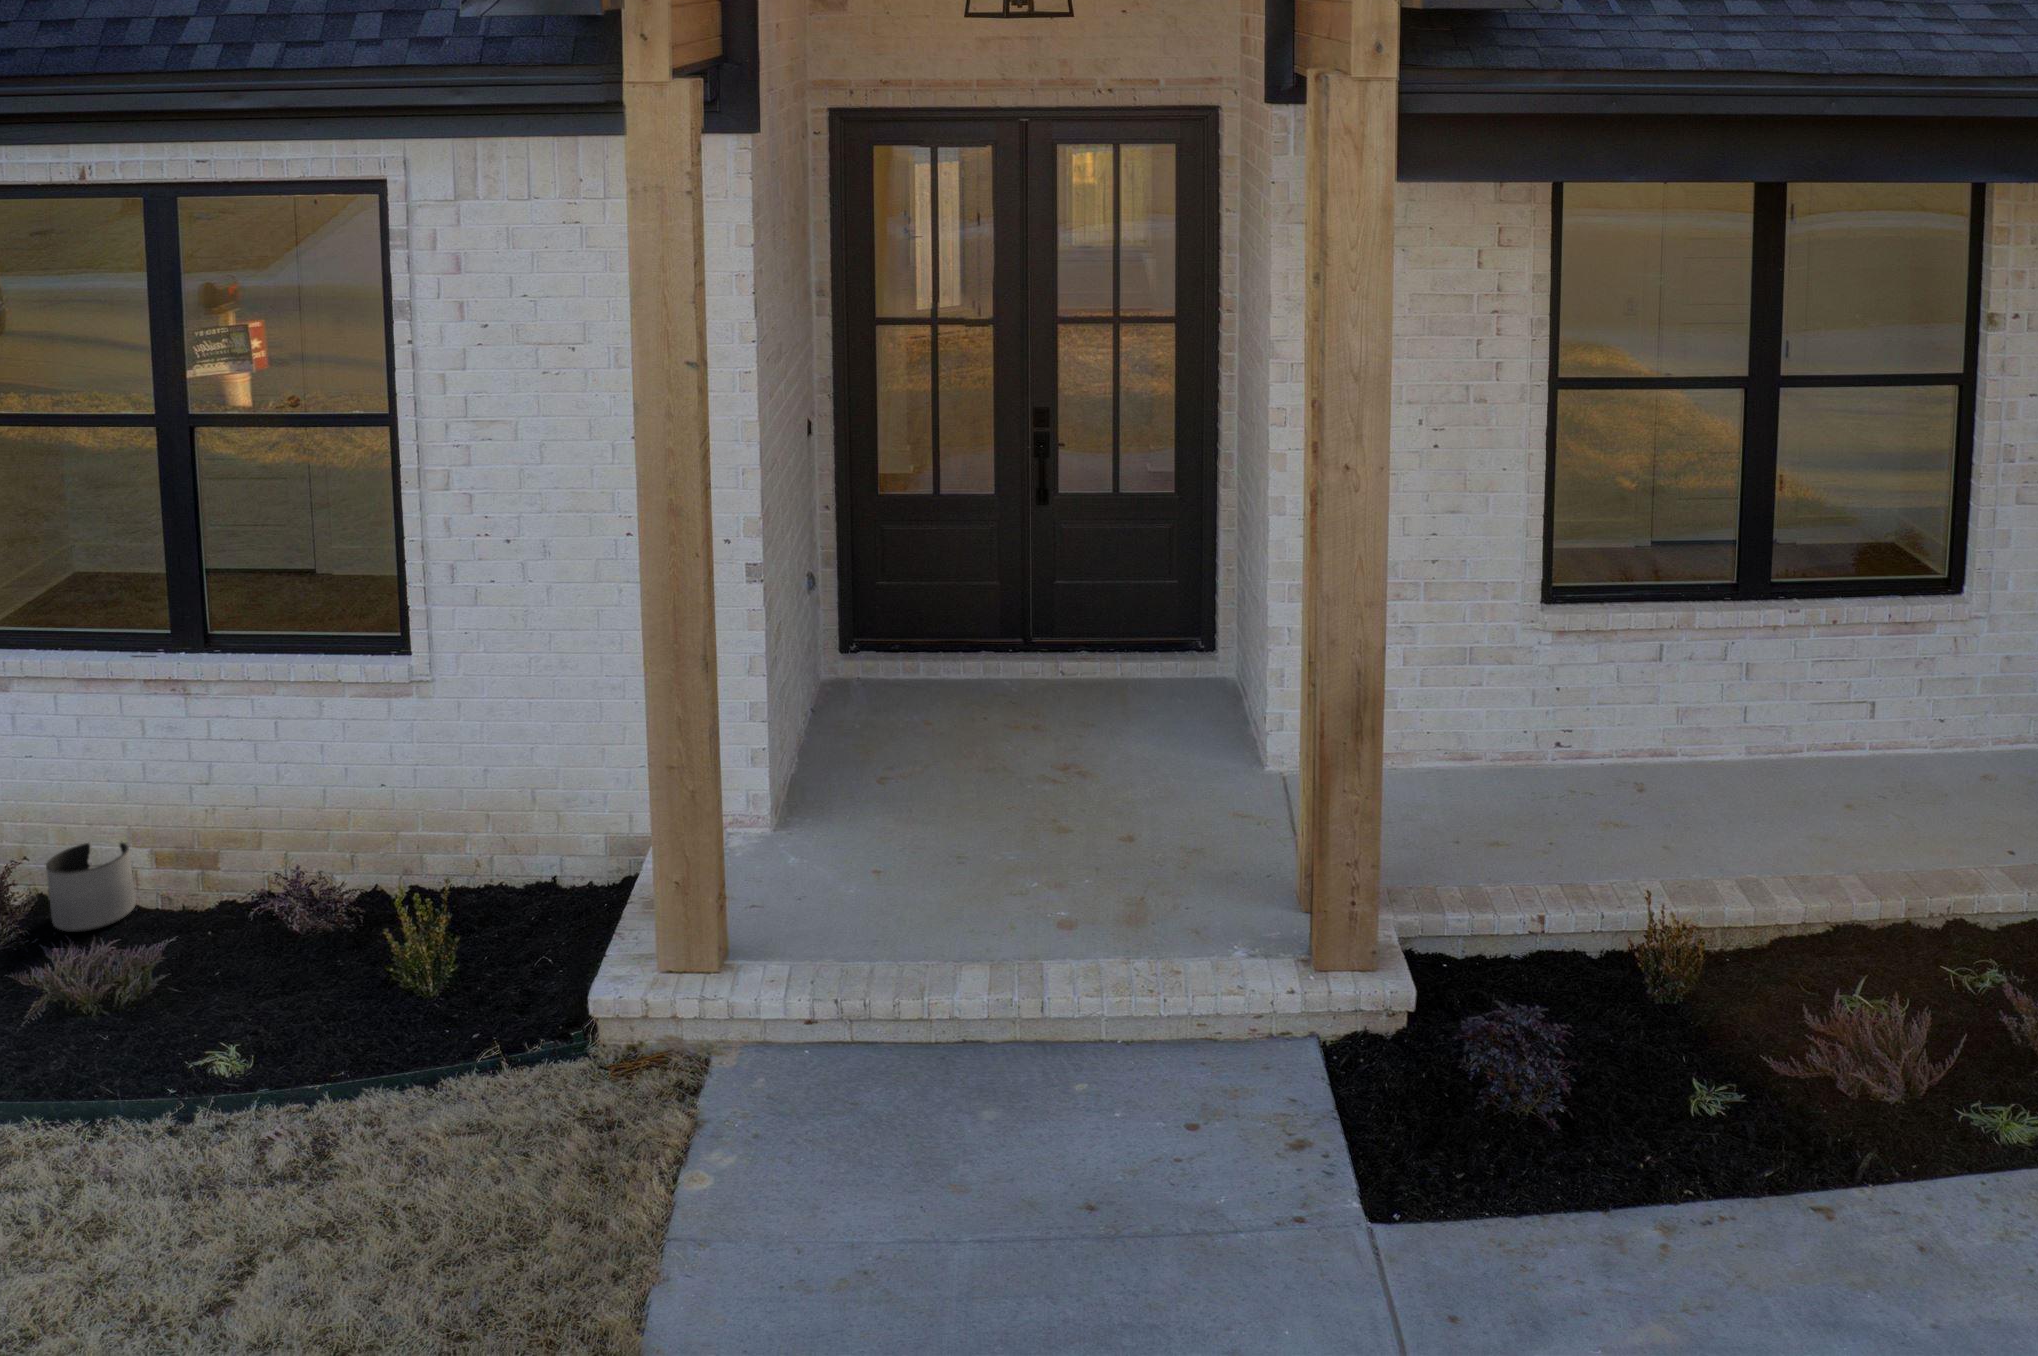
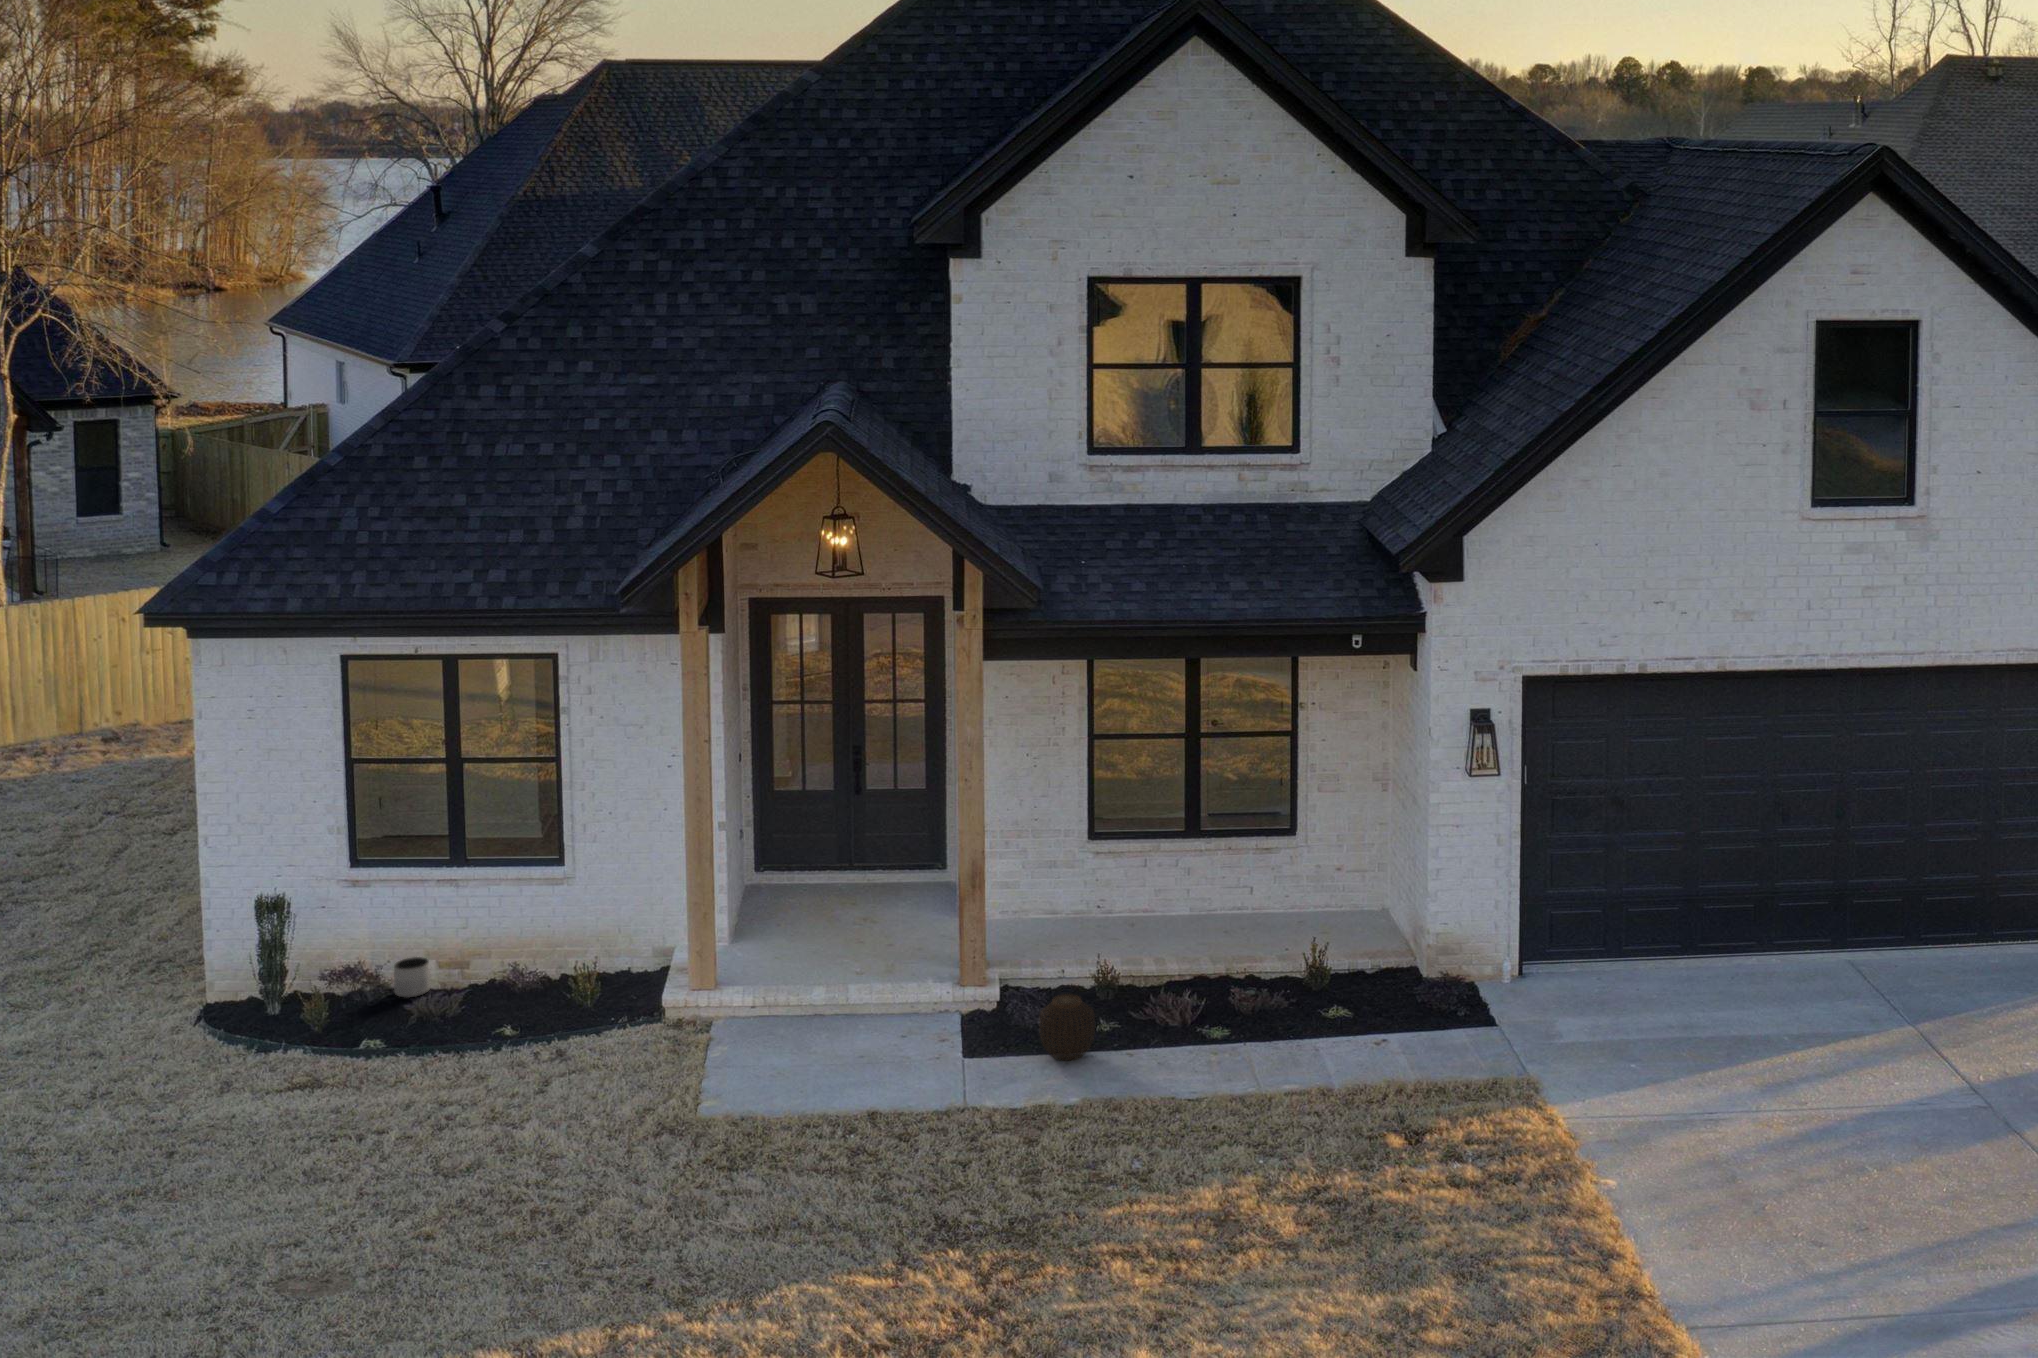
woven basket: none [1593,1054,1761,1253] -> present [1040,994,1095,1061]

